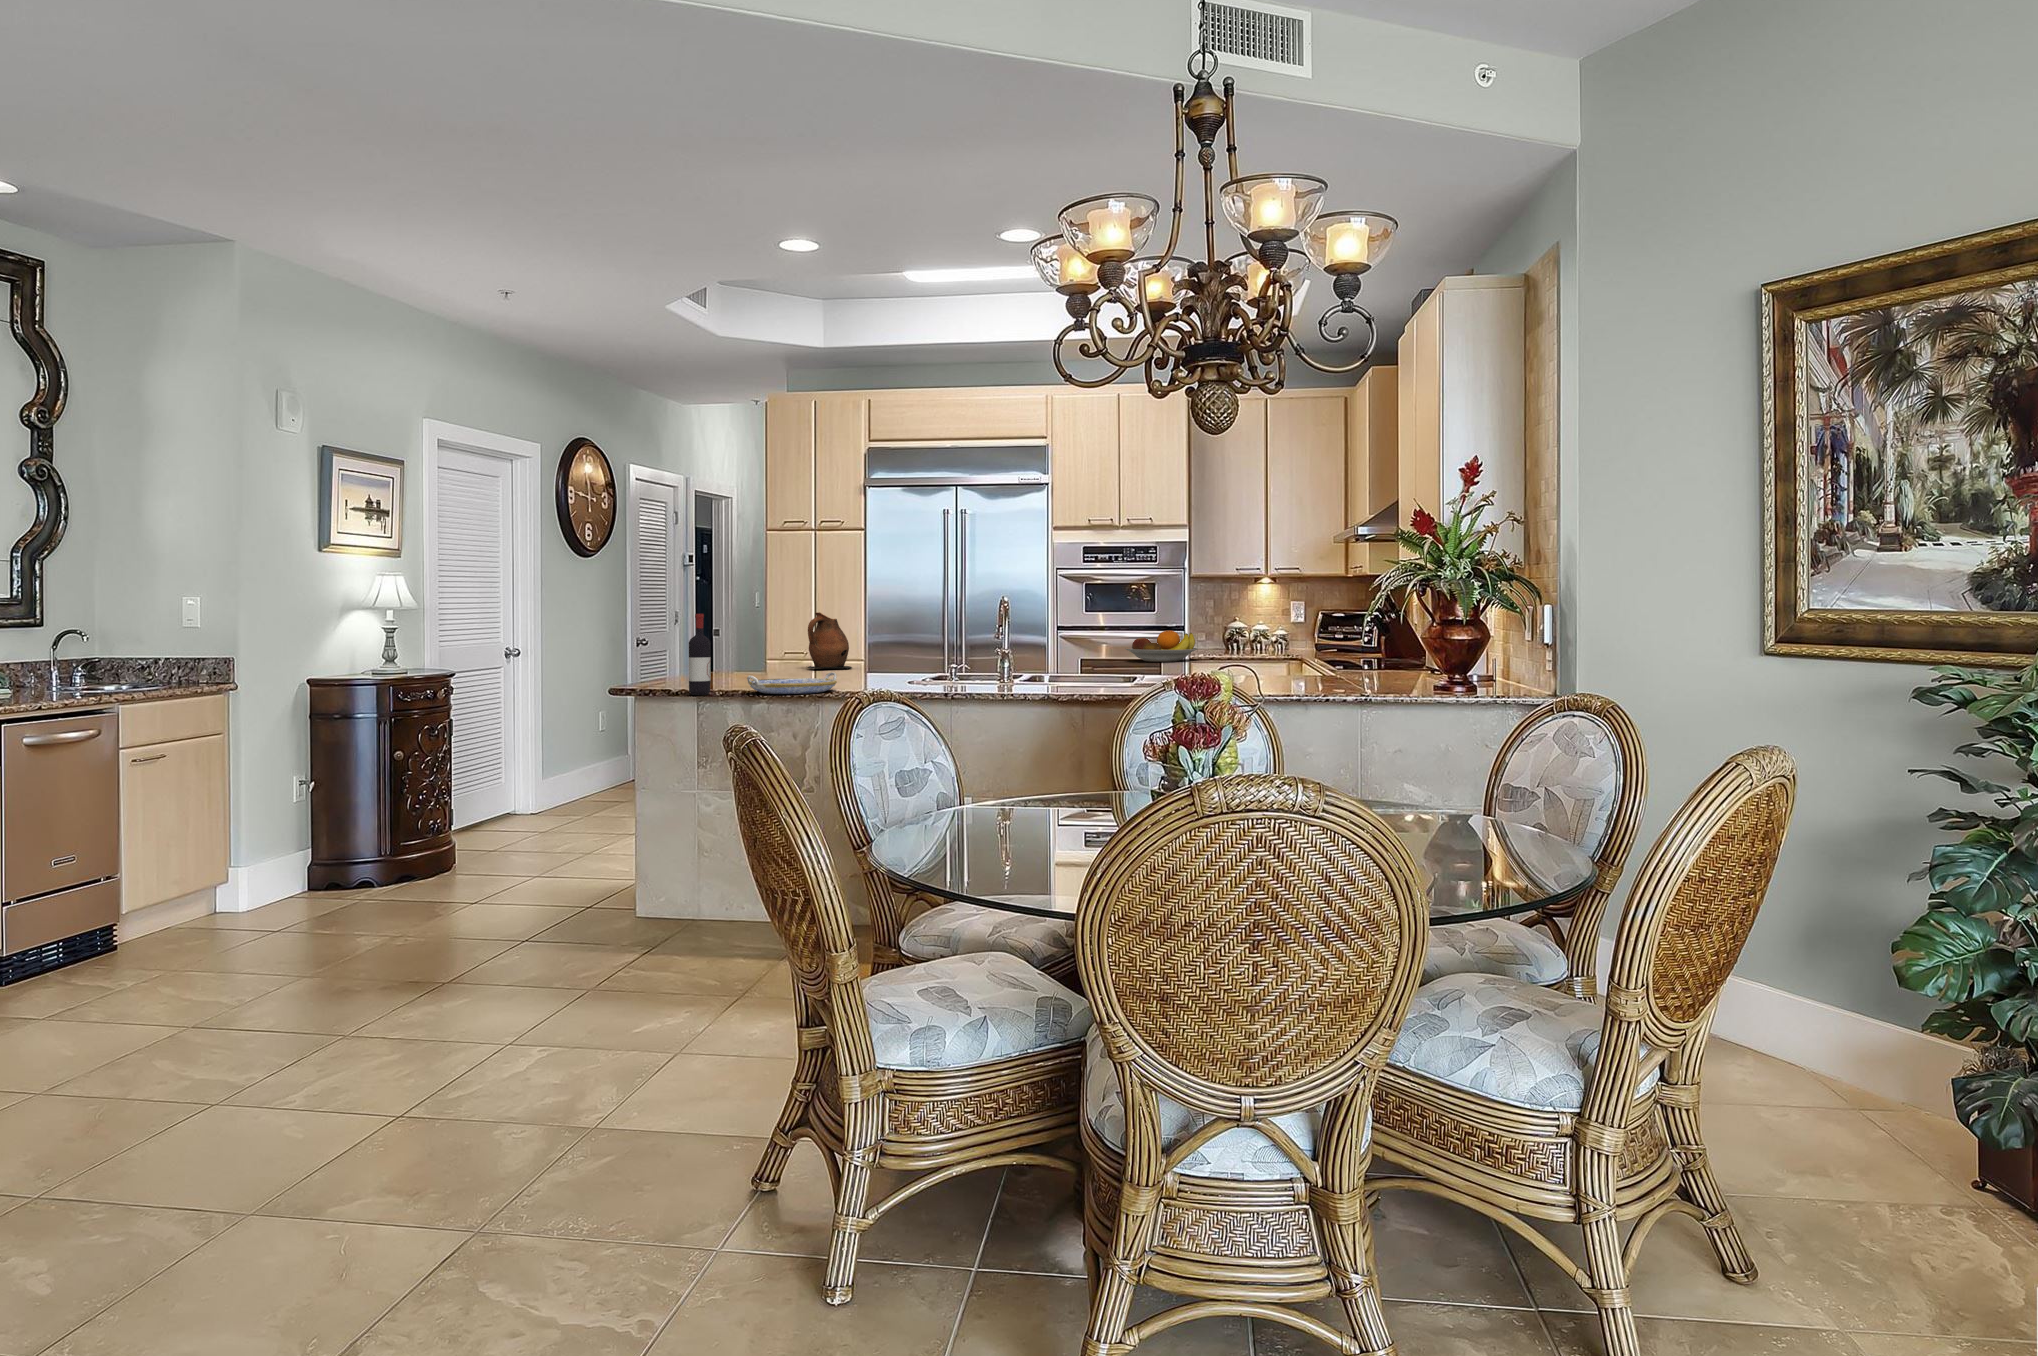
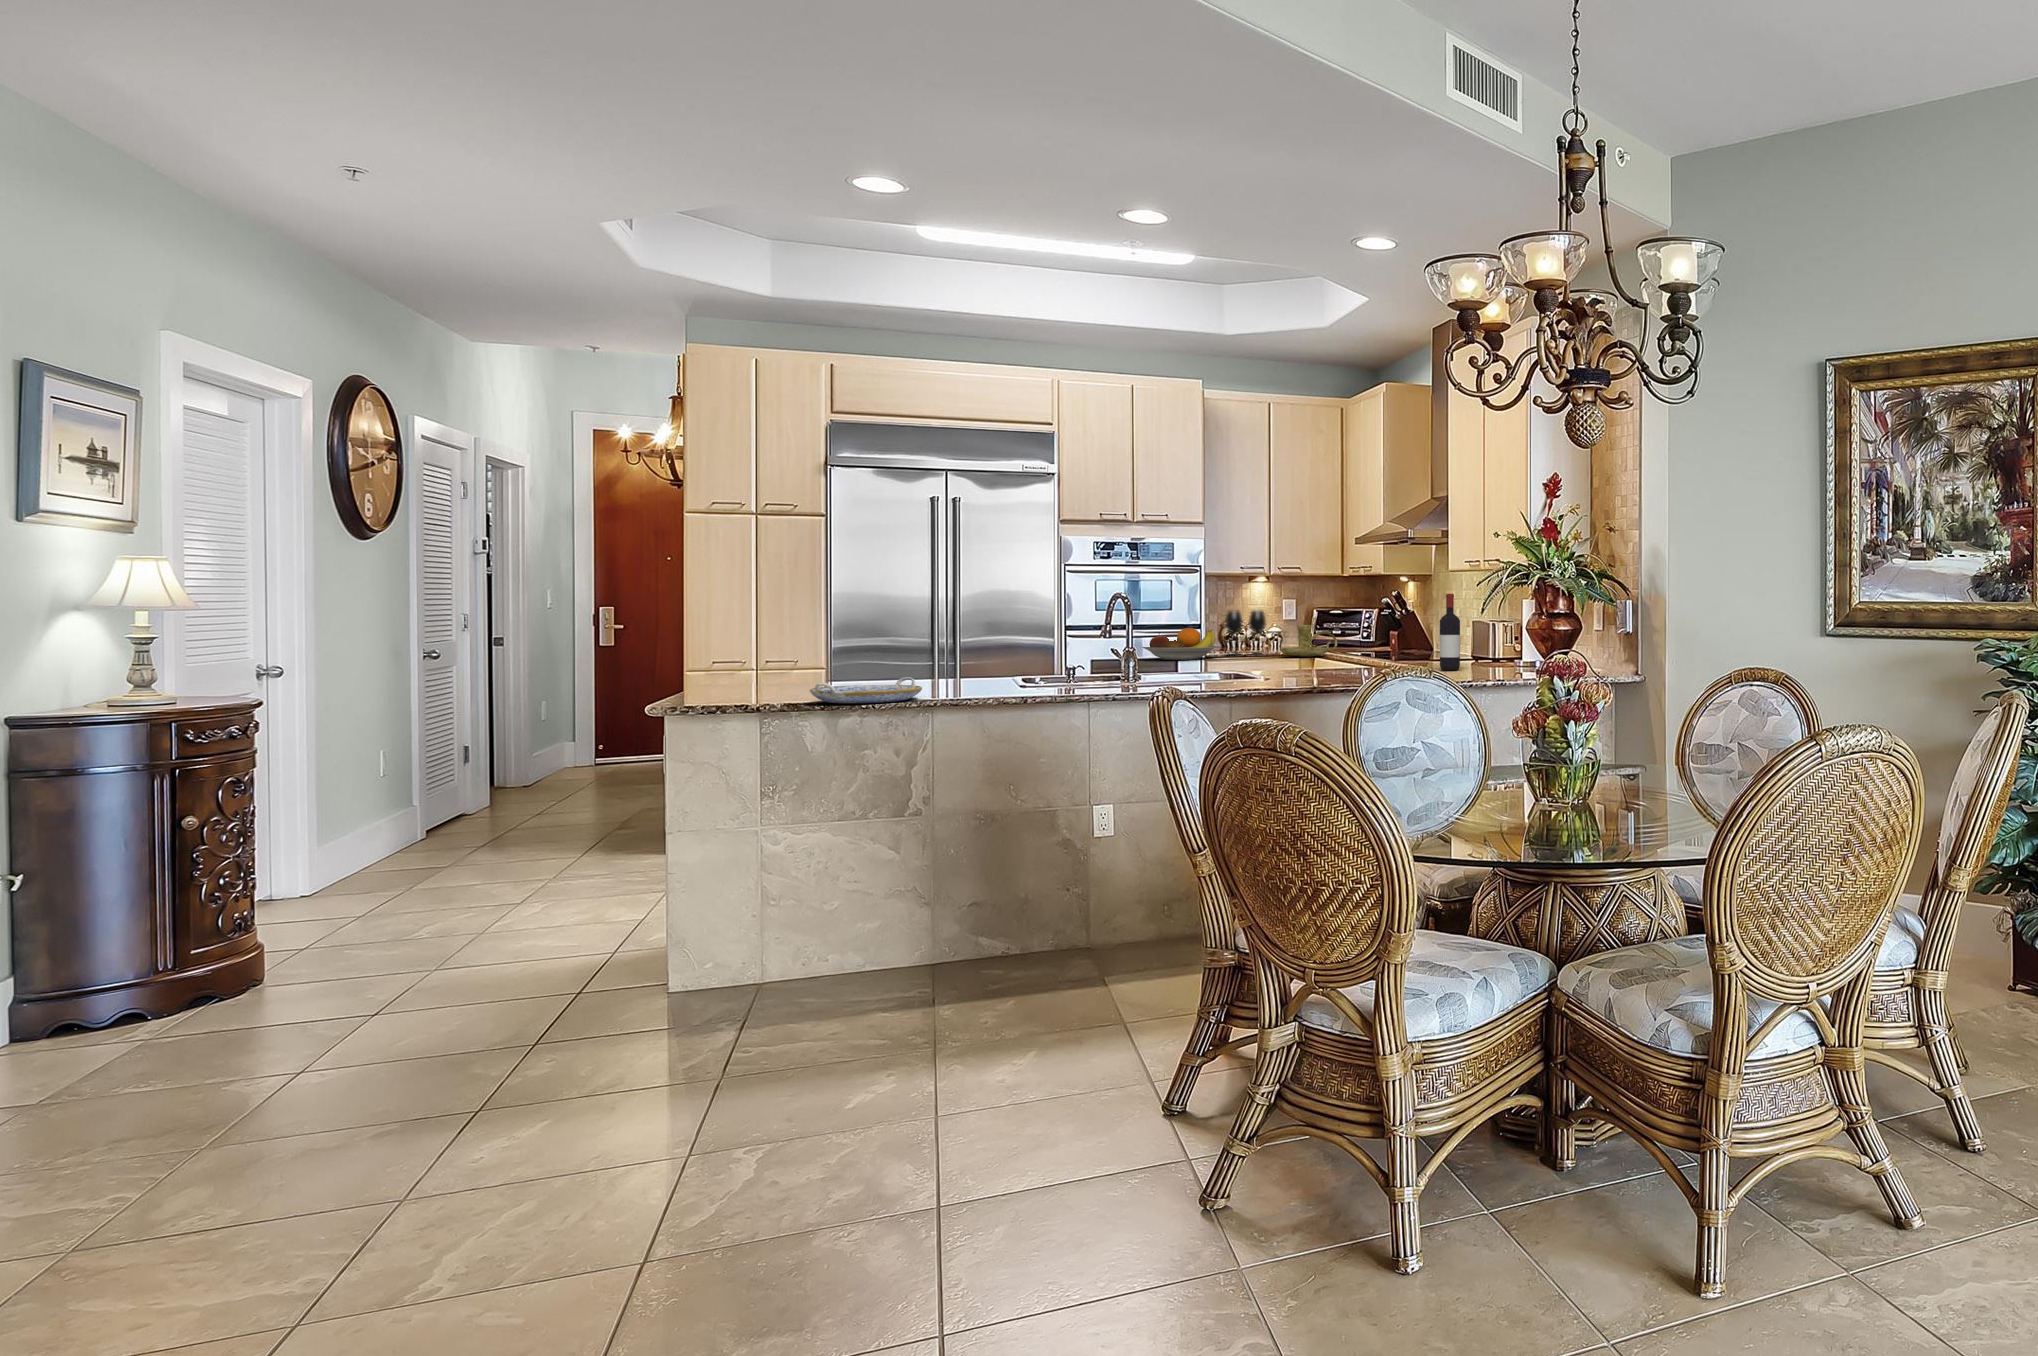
ceramic pitcher: present [808,612,852,669] -> none [758,610,826,677]
wine glass: none [1215,613,1258,658] -> present [1225,610,1266,655]
wine bottle: present [689,614,711,695] -> present [1440,594,1460,670]
candle holder: none [1254,629,1315,661] -> present [1280,625,1337,657]

